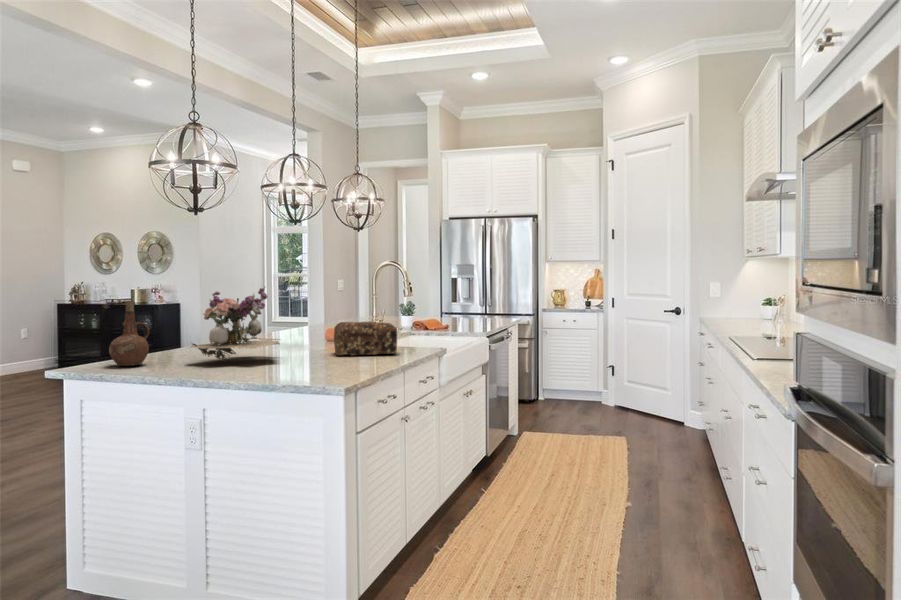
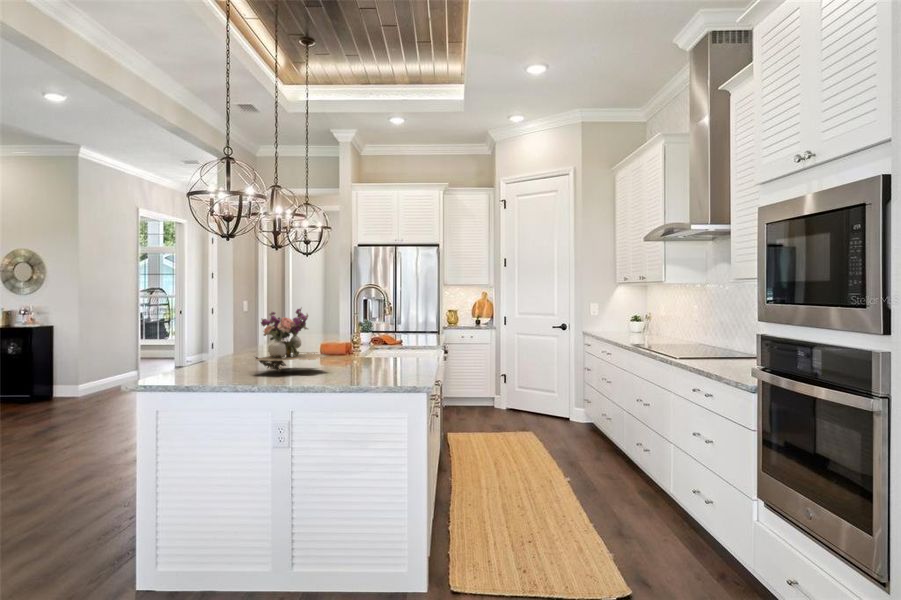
ceramic pitcher: present [109,301,149,366] -> none [186,320,220,378]
bread loaf: present [334,321,397,356] -> none [352,336,409,366]

